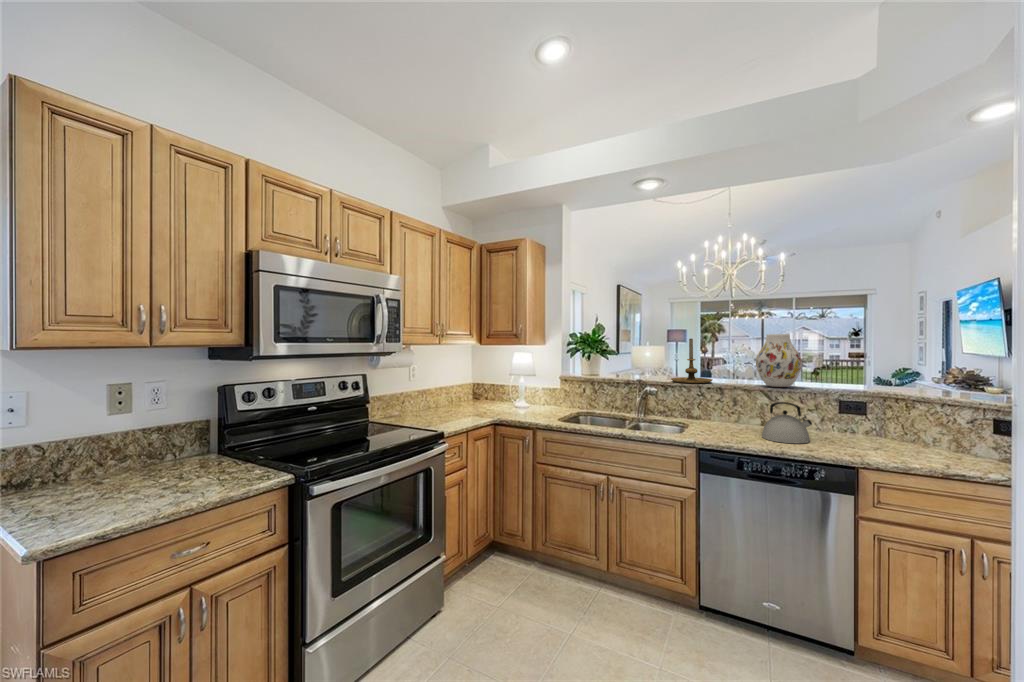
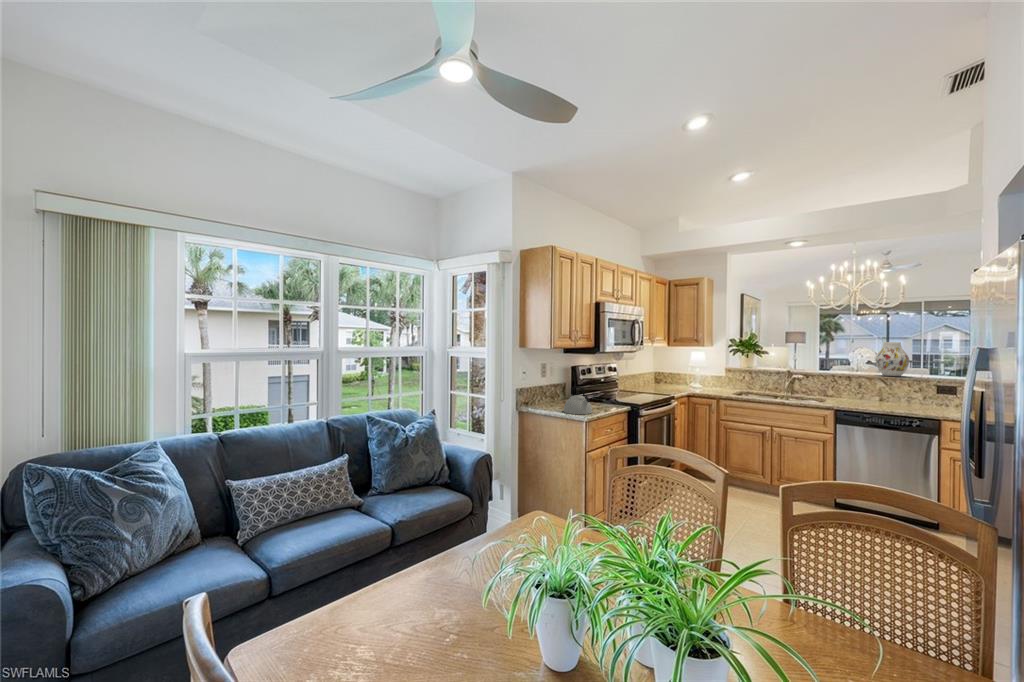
candle holder: present [671,339,713,383] -> none [811,344,843,373]
kettle: present [762,402,812,443] -> present [564,386,592,414]

